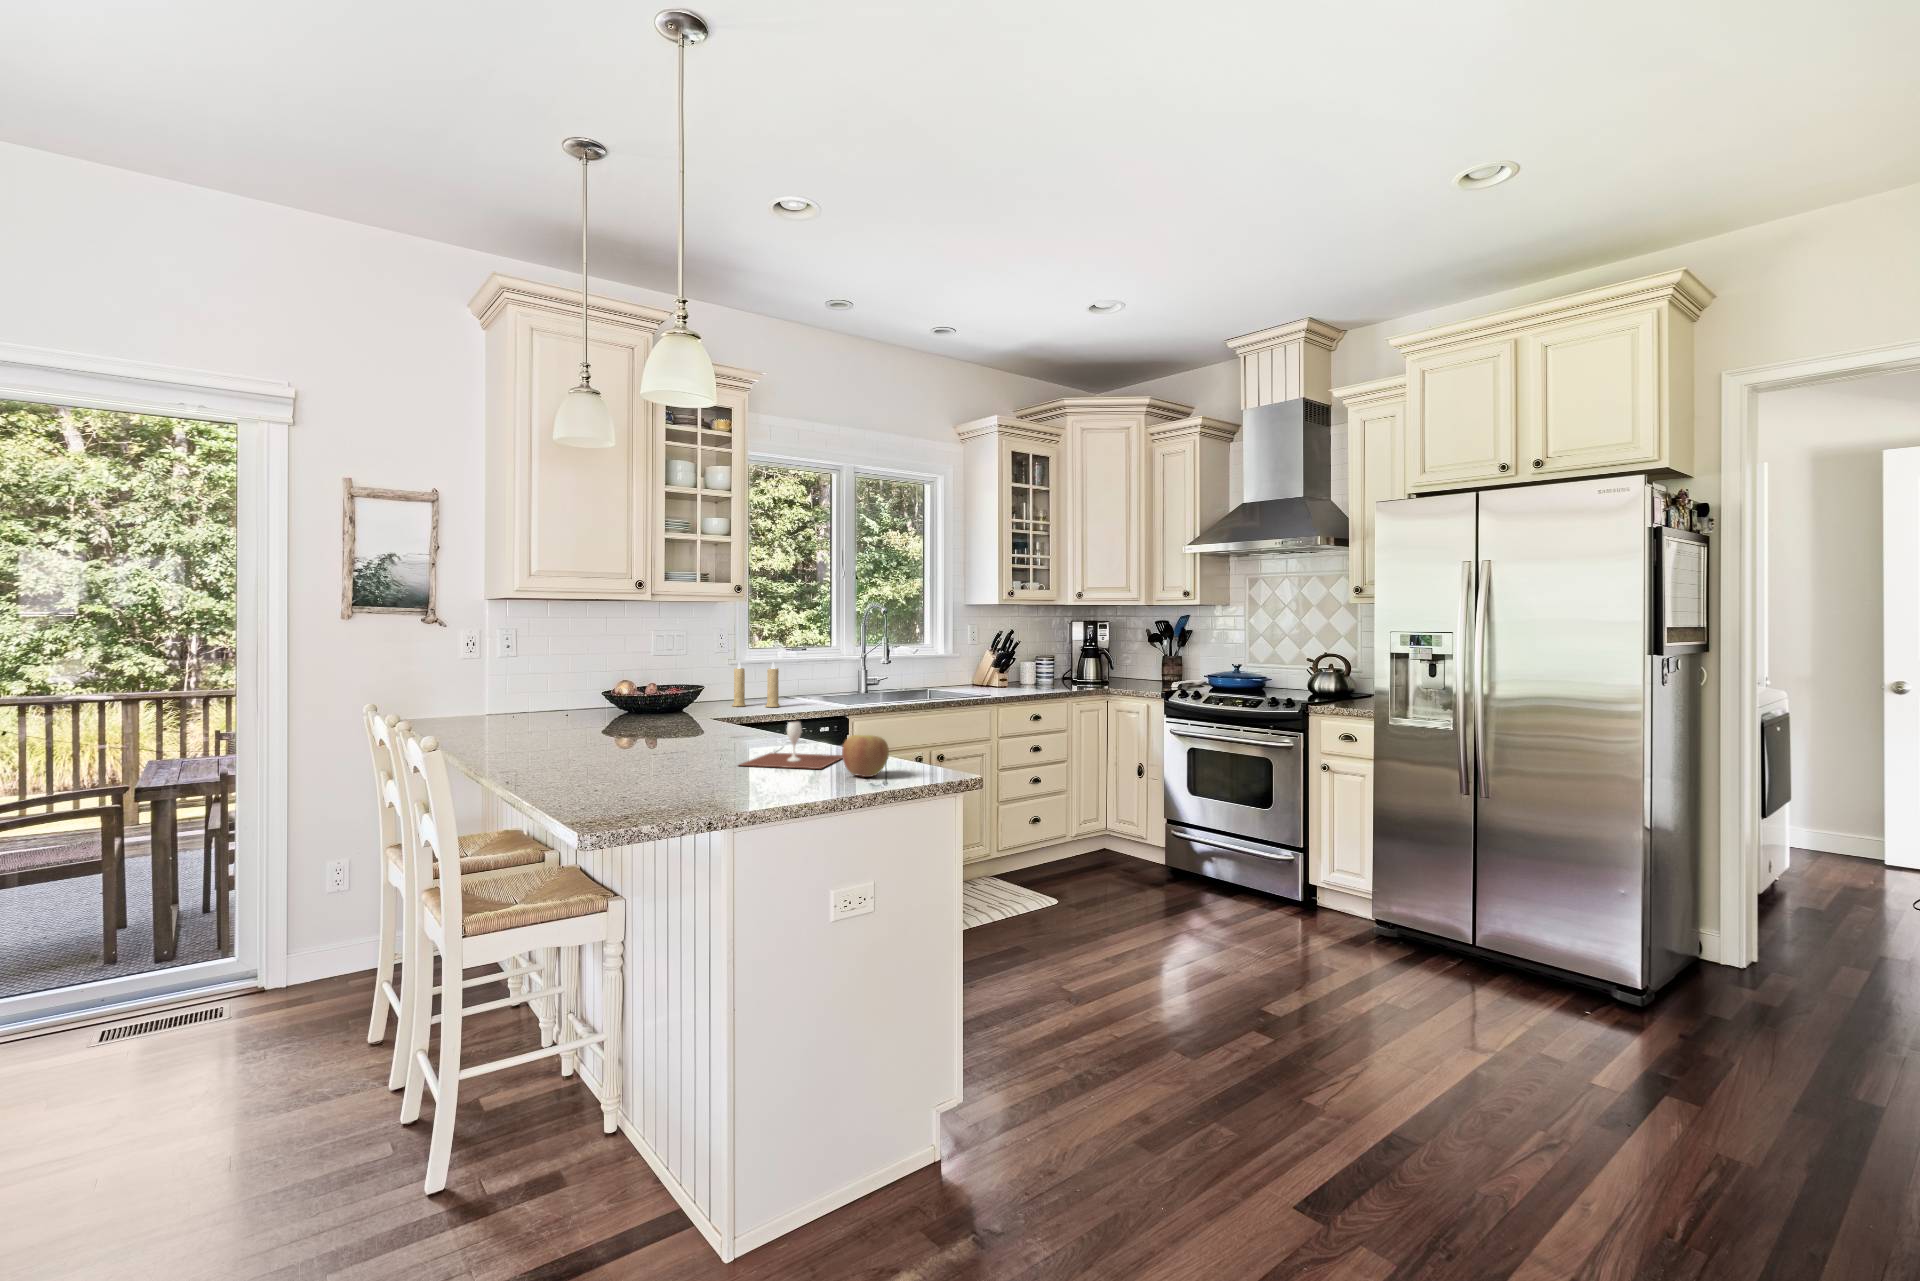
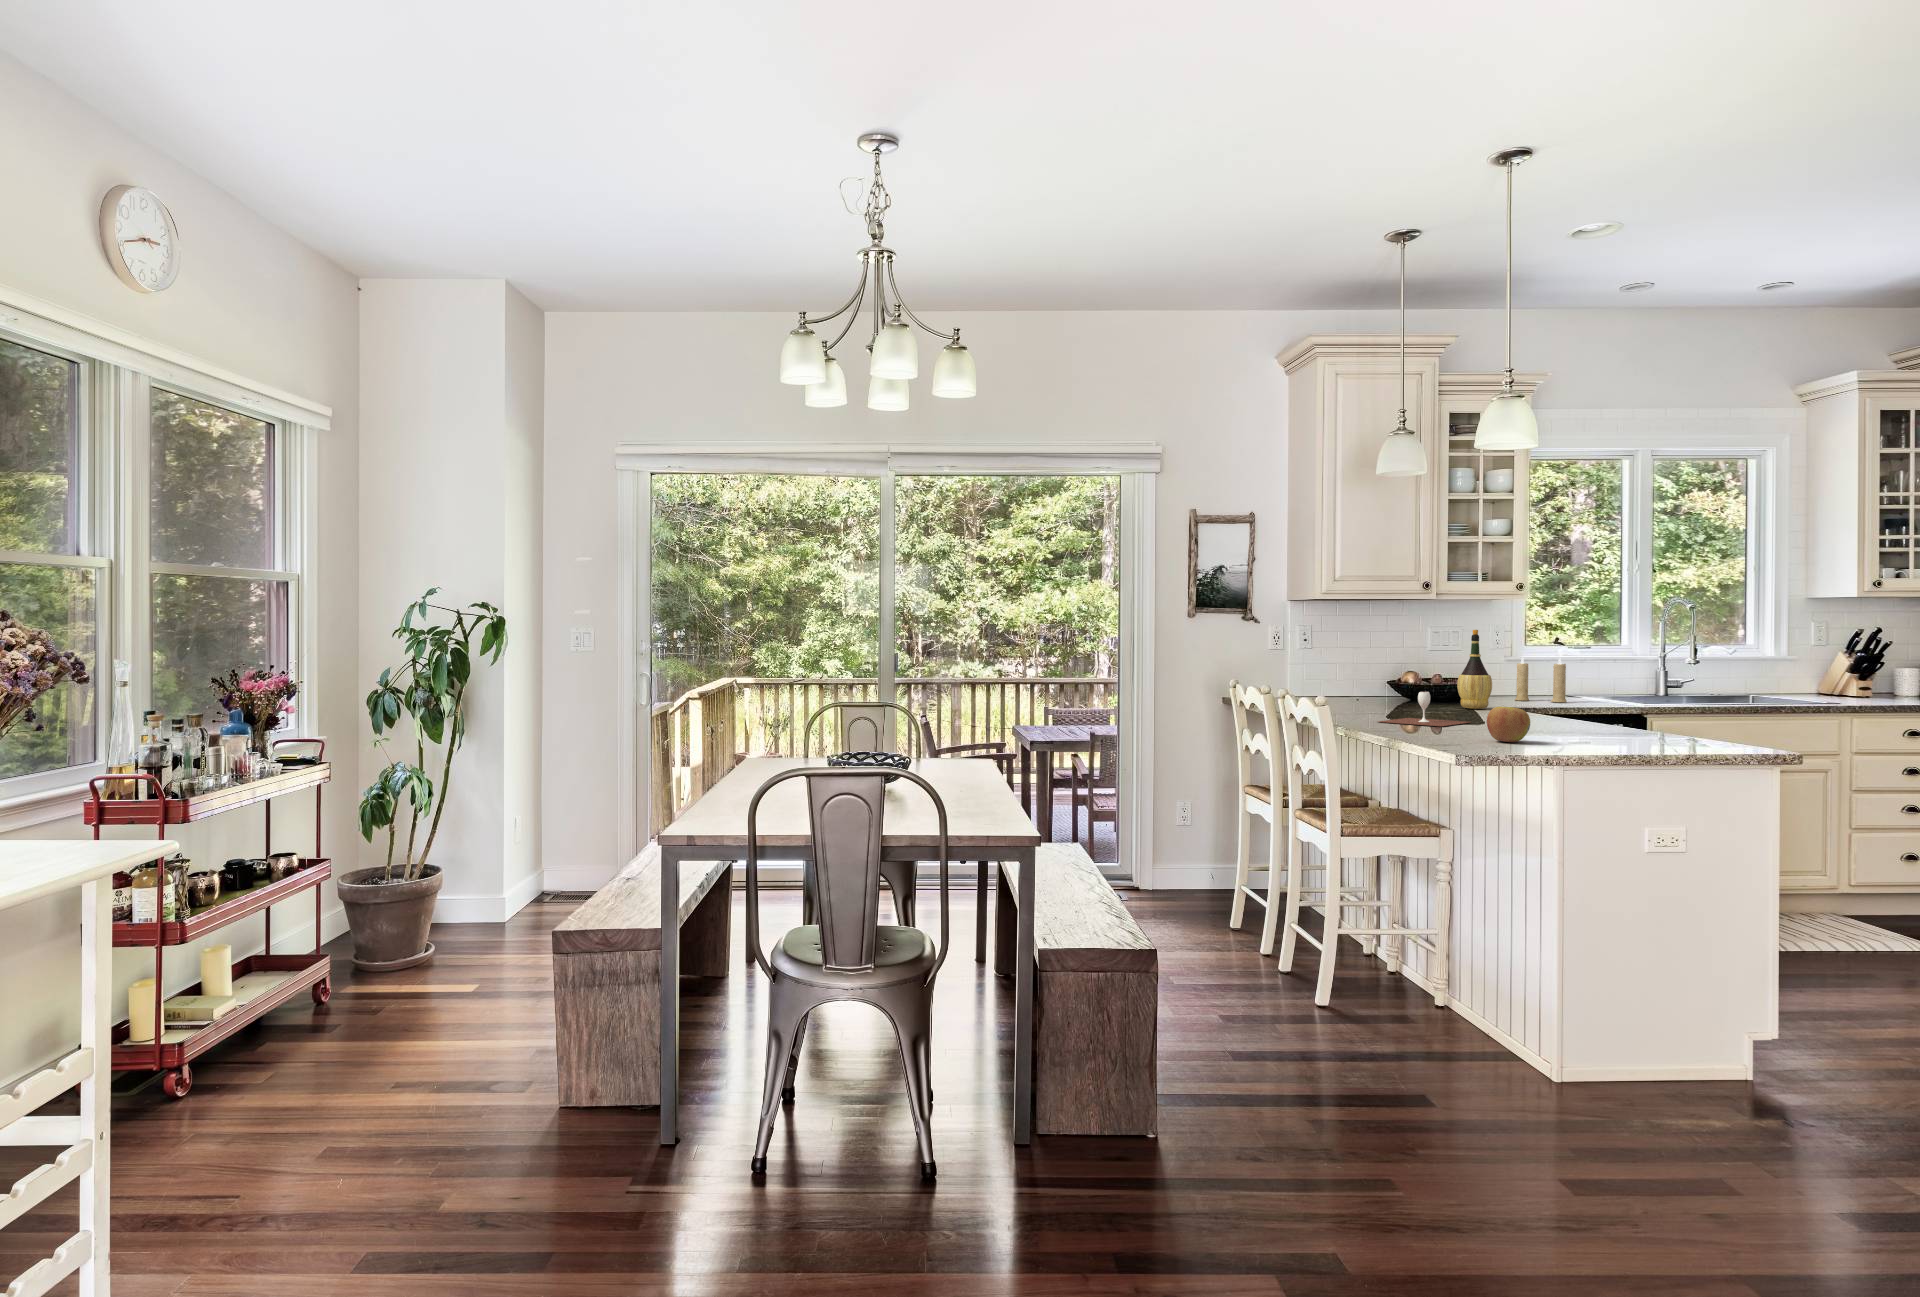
wine bottle: none [665,636,701,723] -> present [1457,630,1492,709]
wine glass: present [740,722,842,769] -> present [1378,692,1469,726]
apple: present [842,735,889,777] -> present [1487,707,1530,742]

